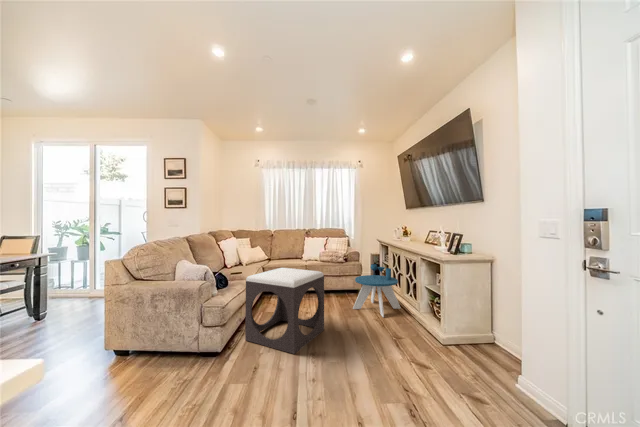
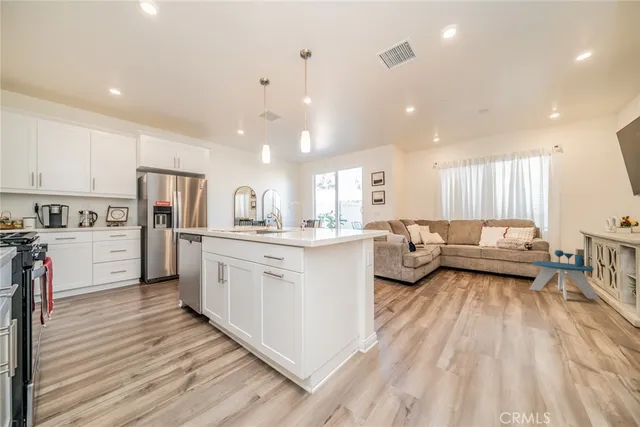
footstool: present [245,268,324,354] -> none [422,243,490,298]

